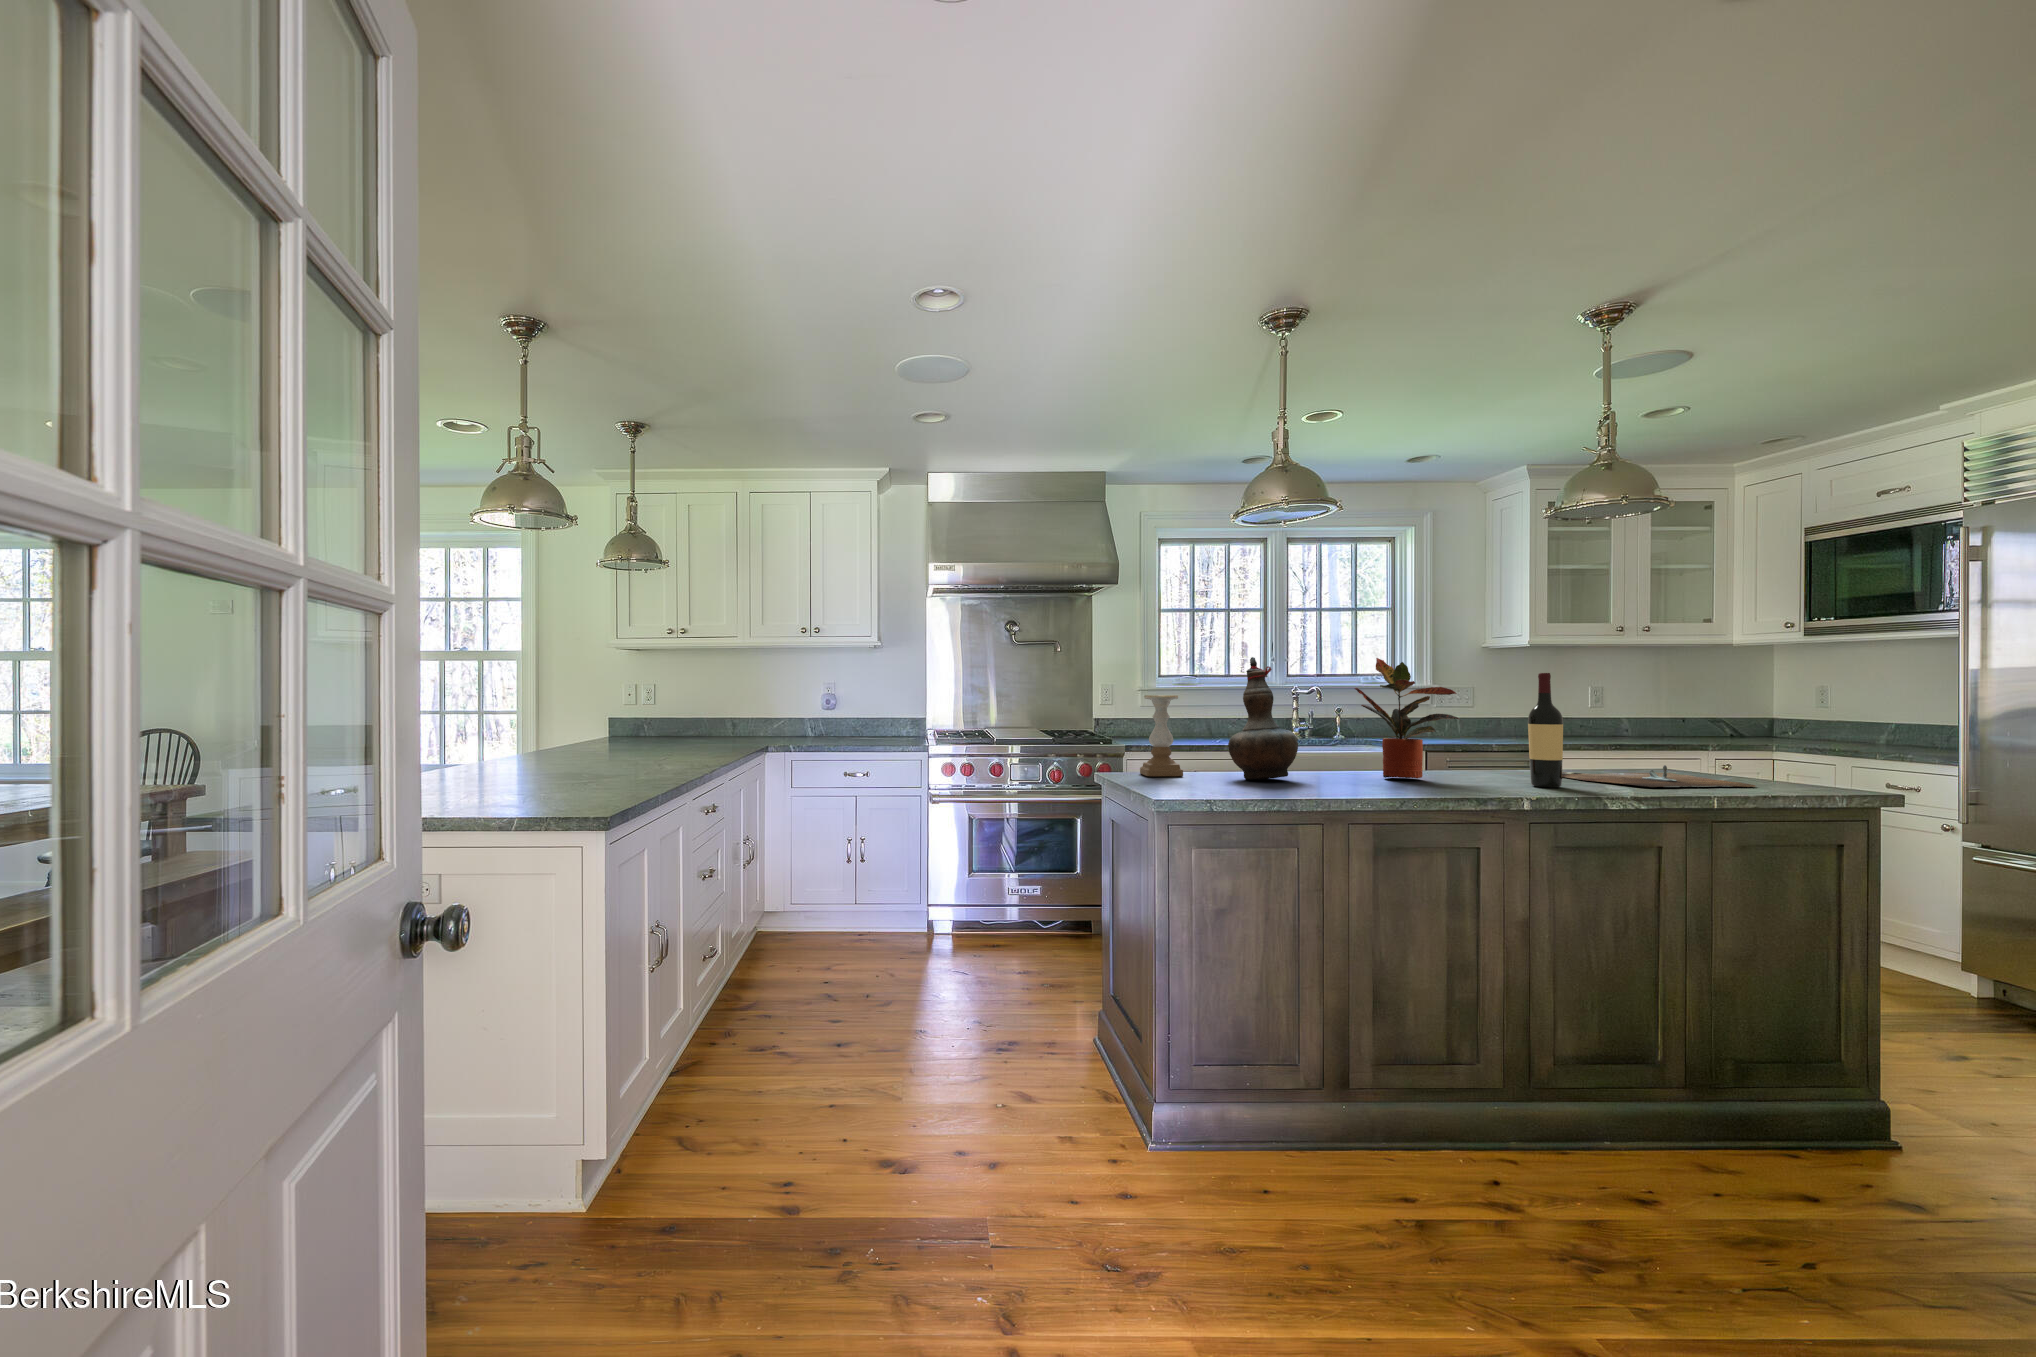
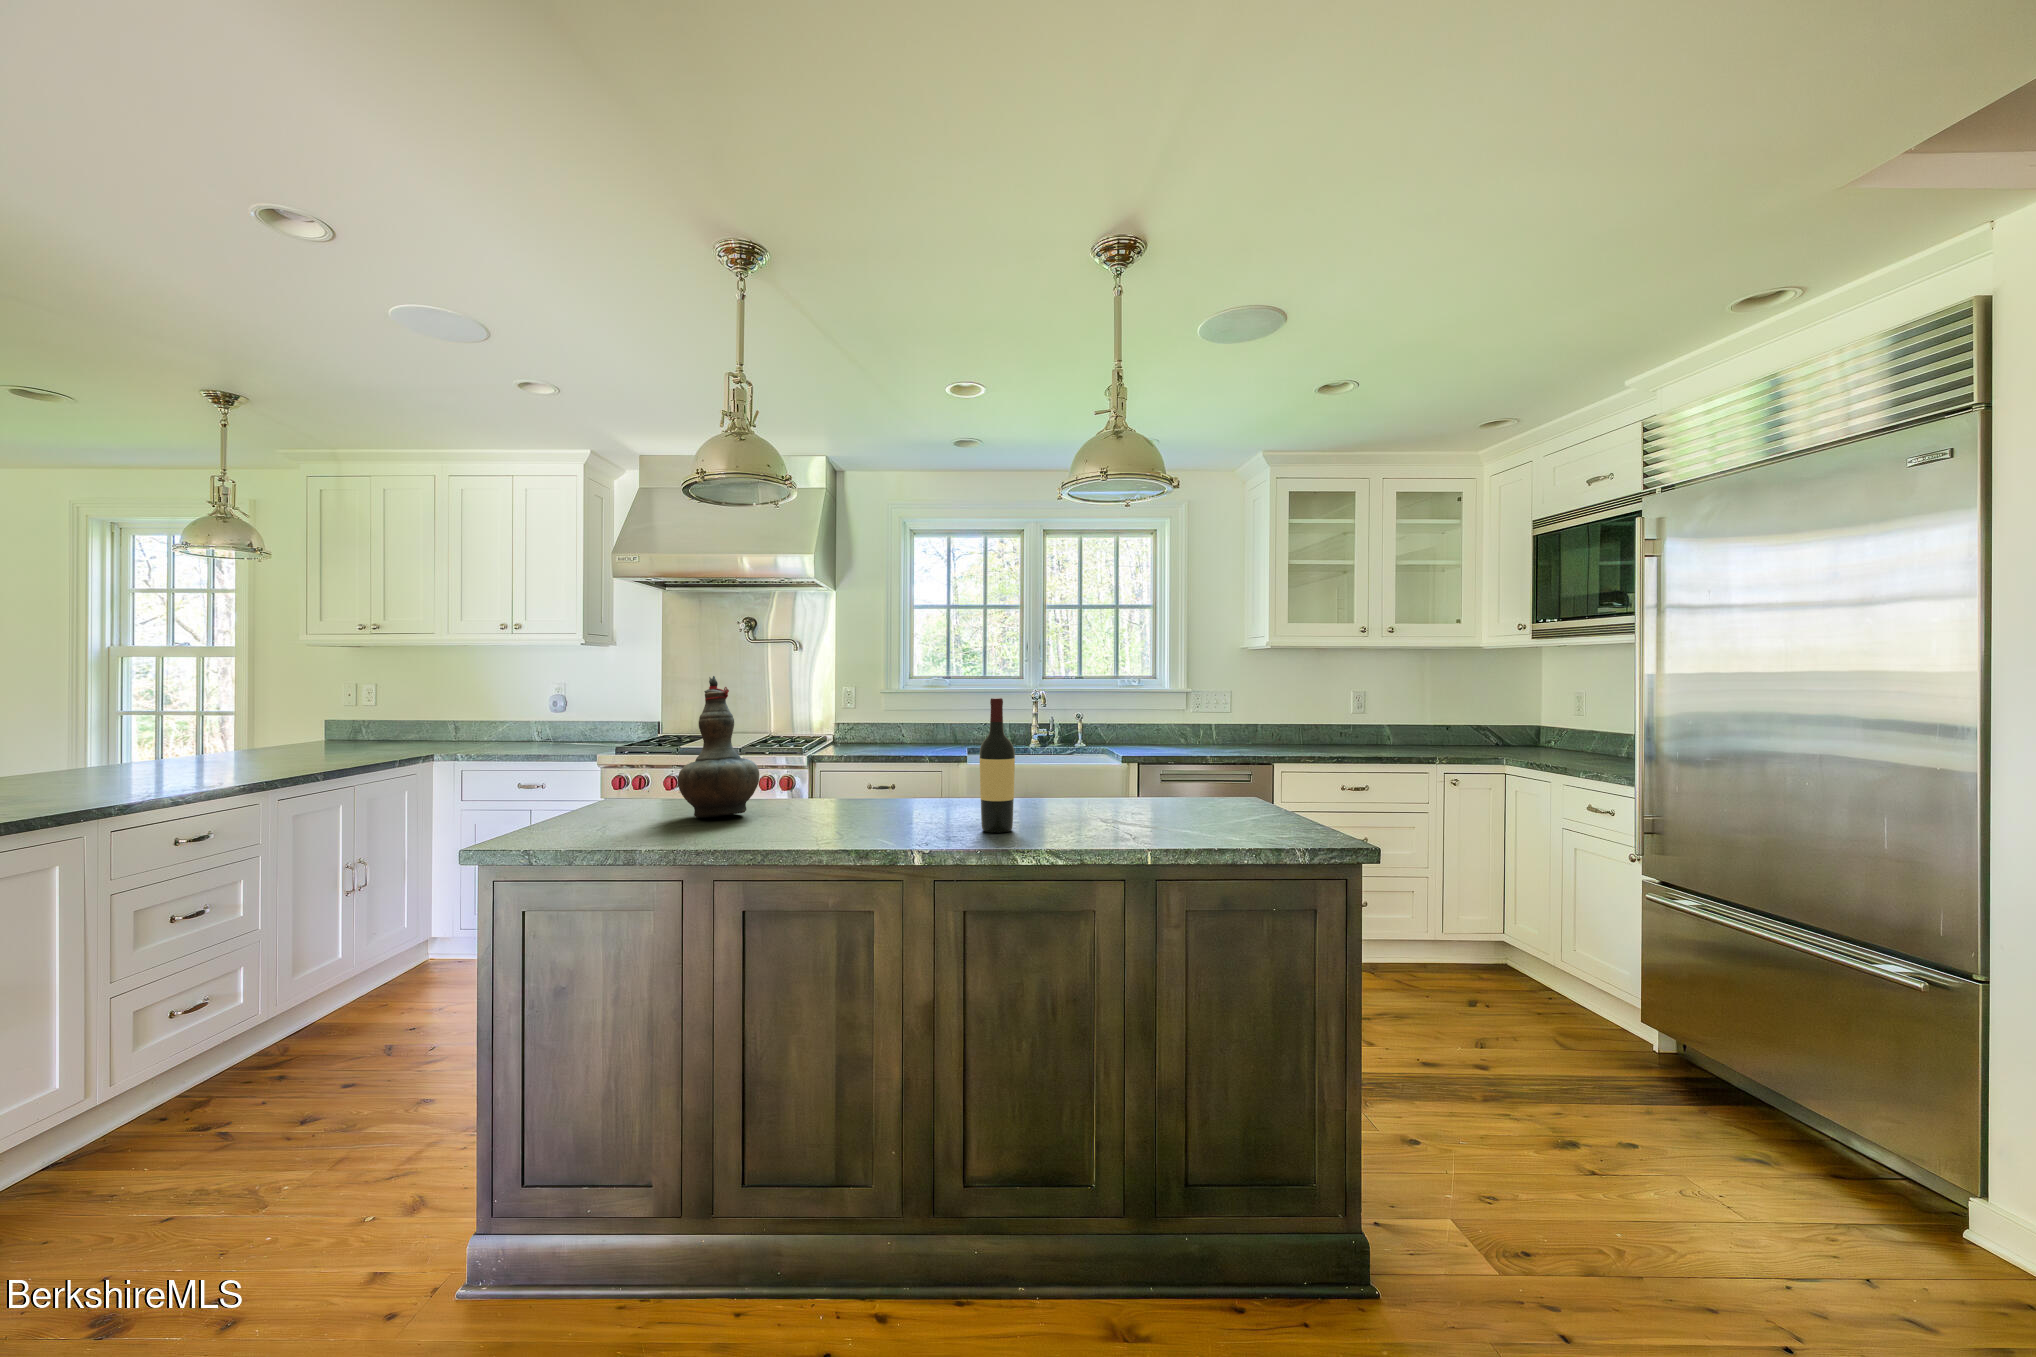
potted plant: present [1355,658,1459,779] -> none [817,676,936,817]
candle holder: present [1140,695,1183,776] -> none [610,716,666,810]
cutting board: present [1562,765,1755,787] -> none [1072,803,1236,833]

